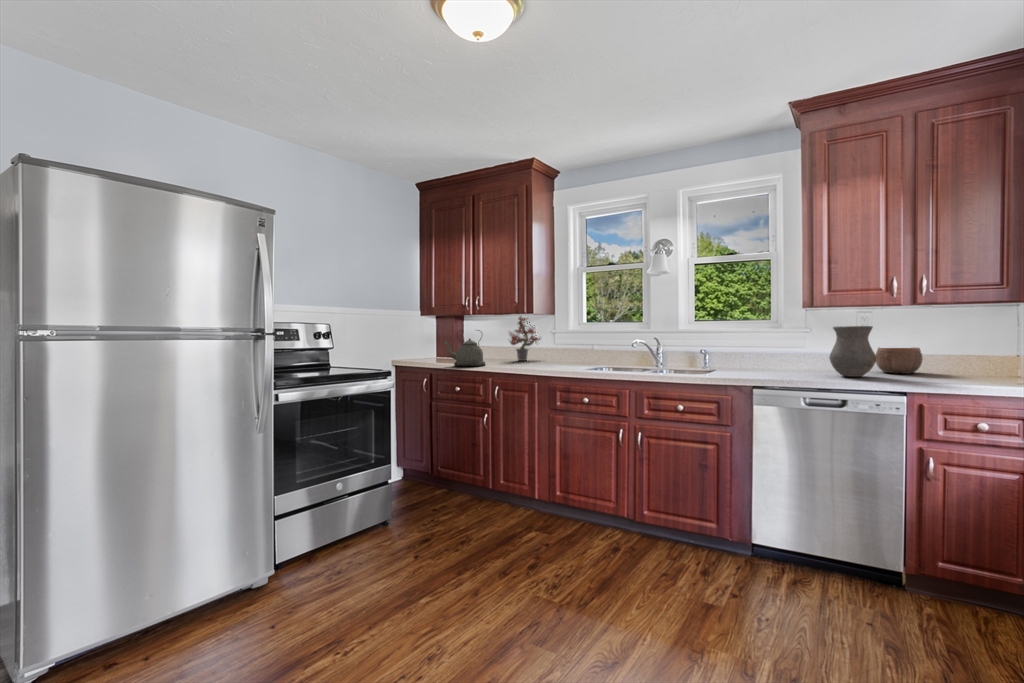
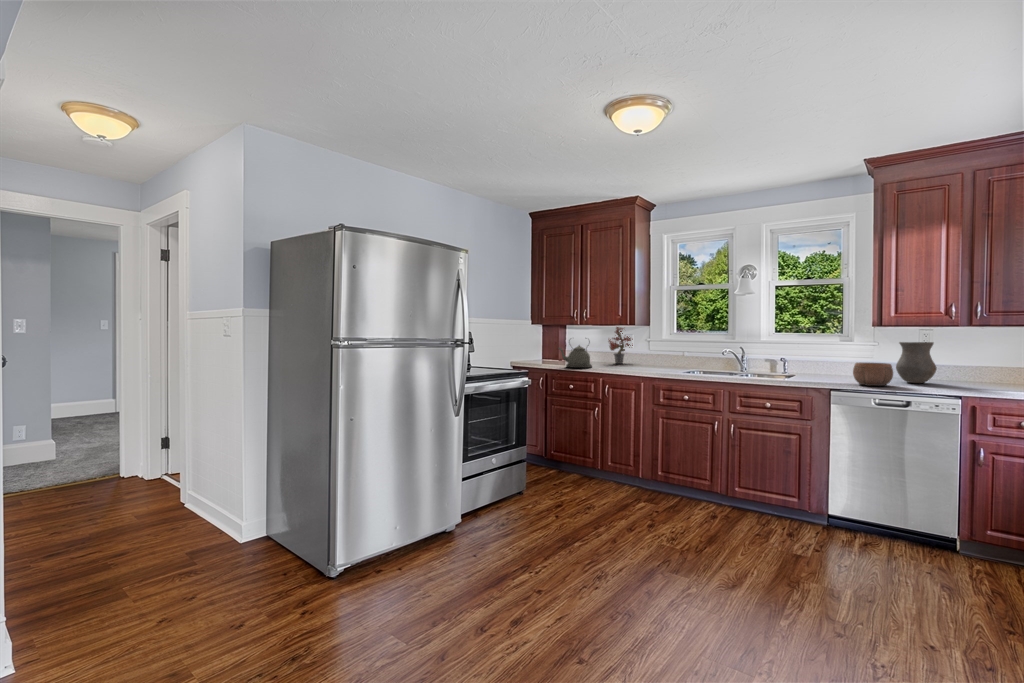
bowl: present [876,347,923,373] -> present [853,363,893,386]

